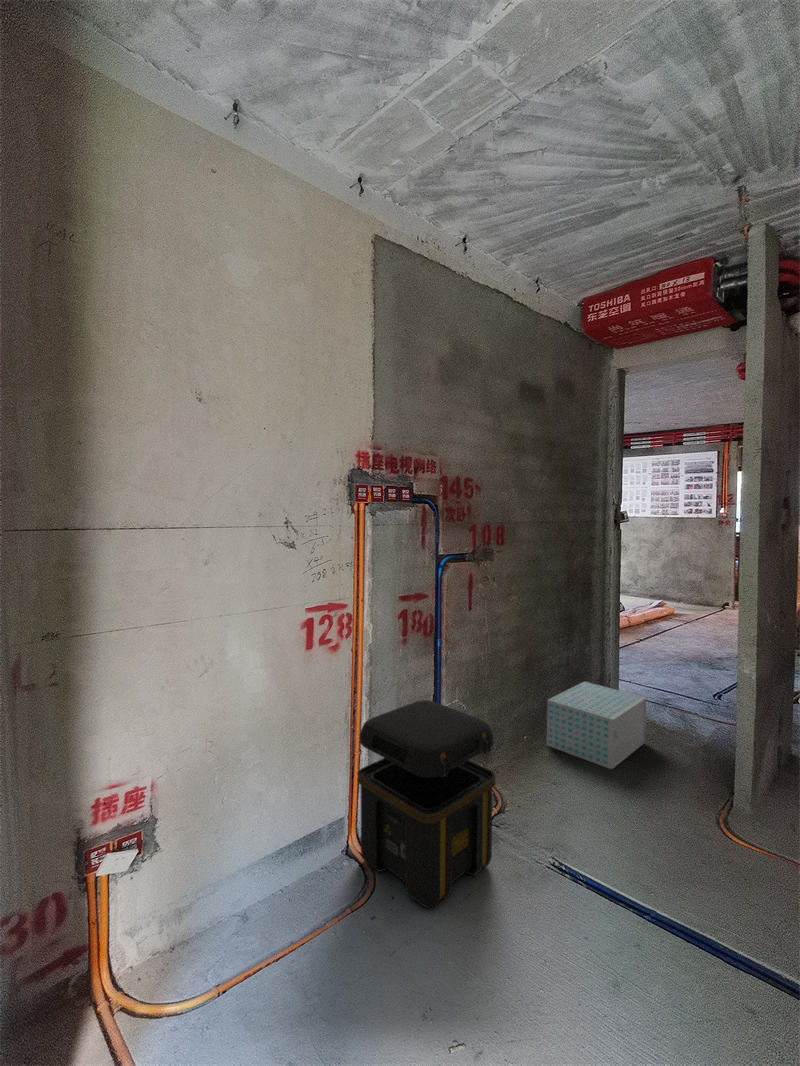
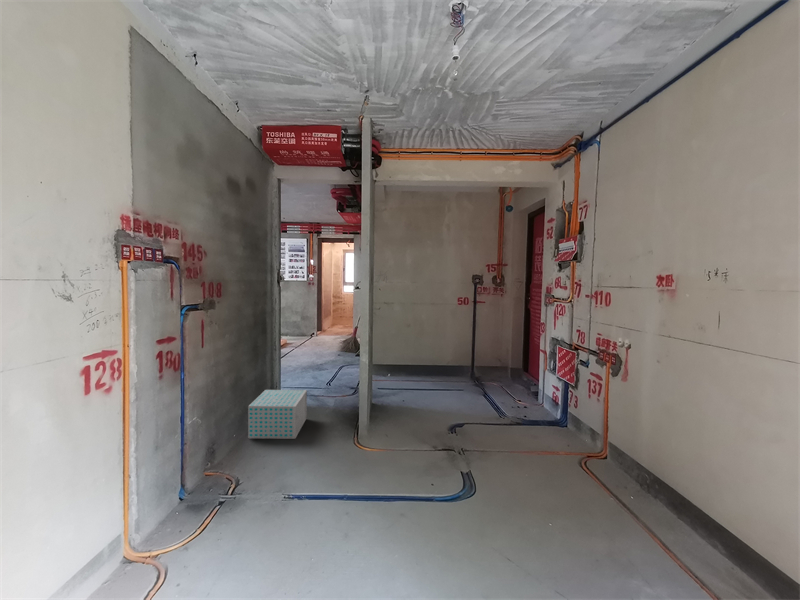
toolbox: present [358,700,496,908] -> none [137,419,252,565]

